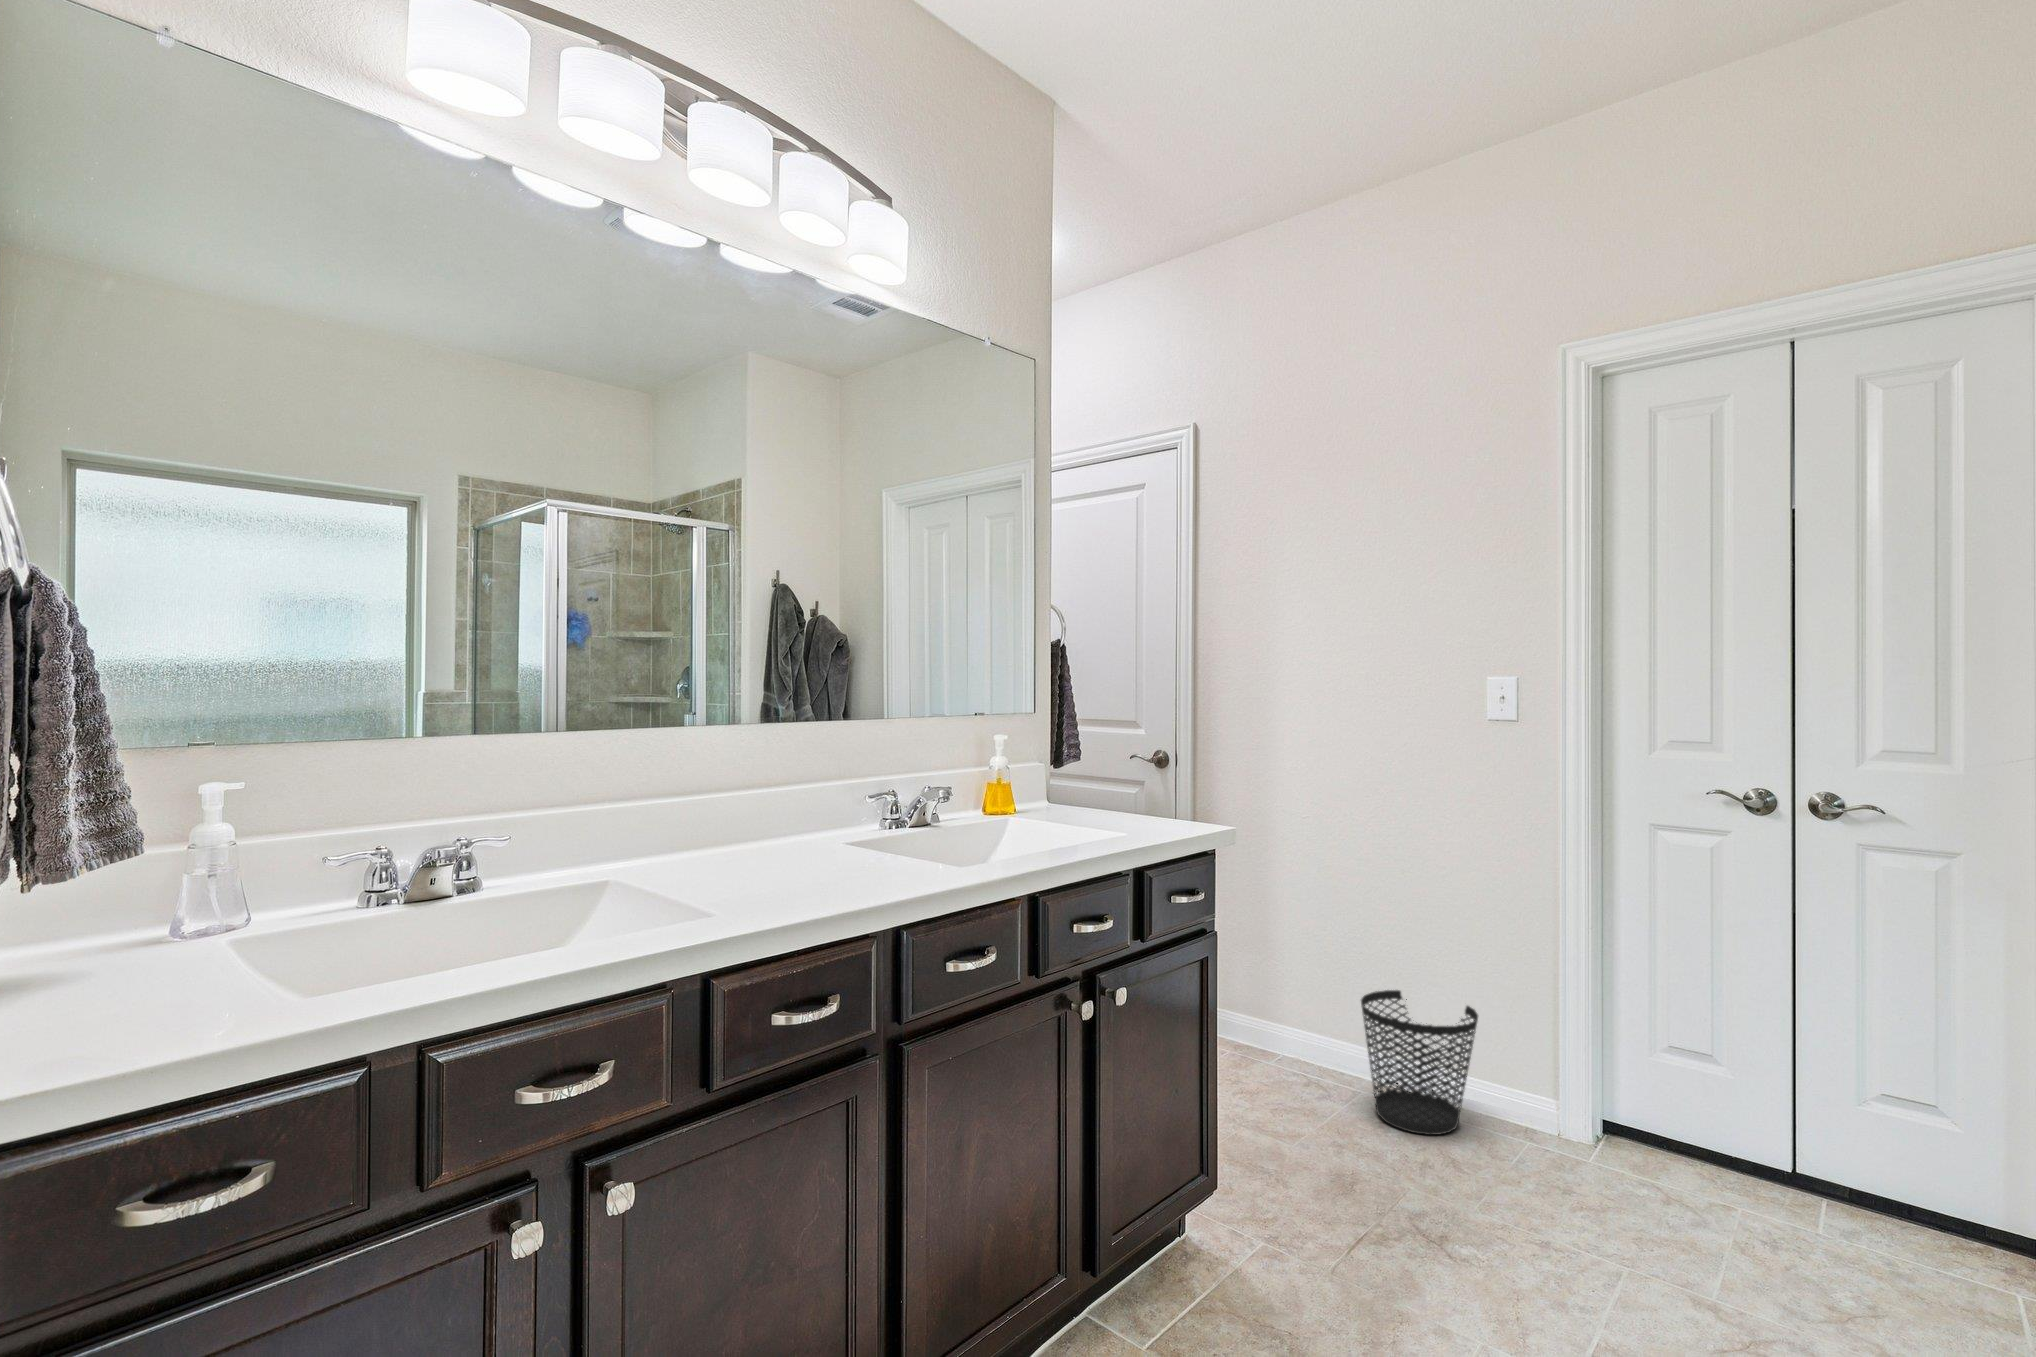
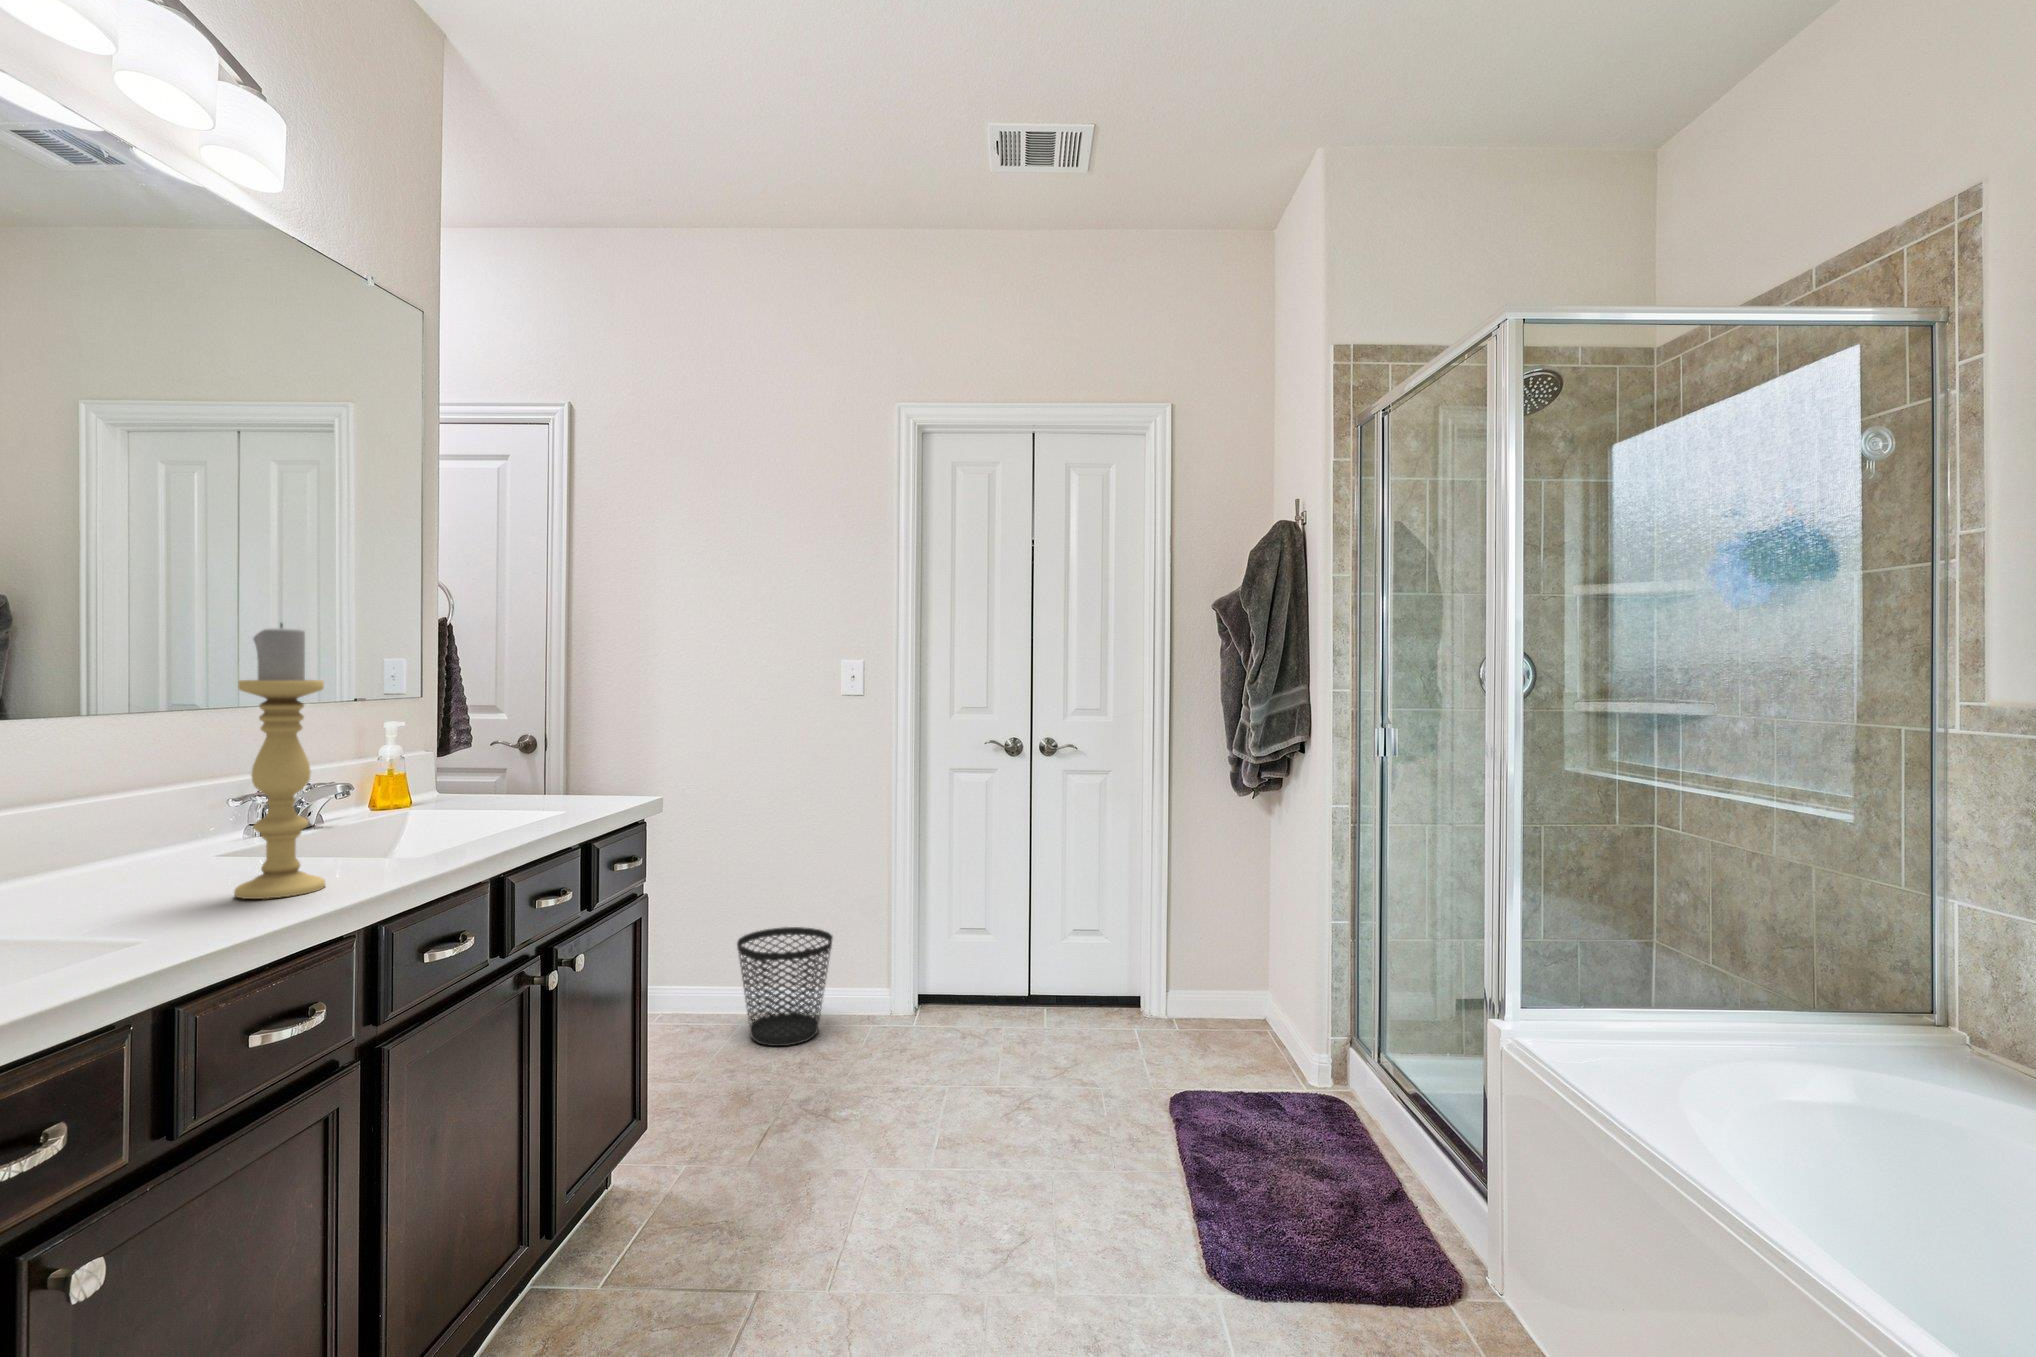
candle holder: none [807,645,874,891] -> present [234,623,325,899]

